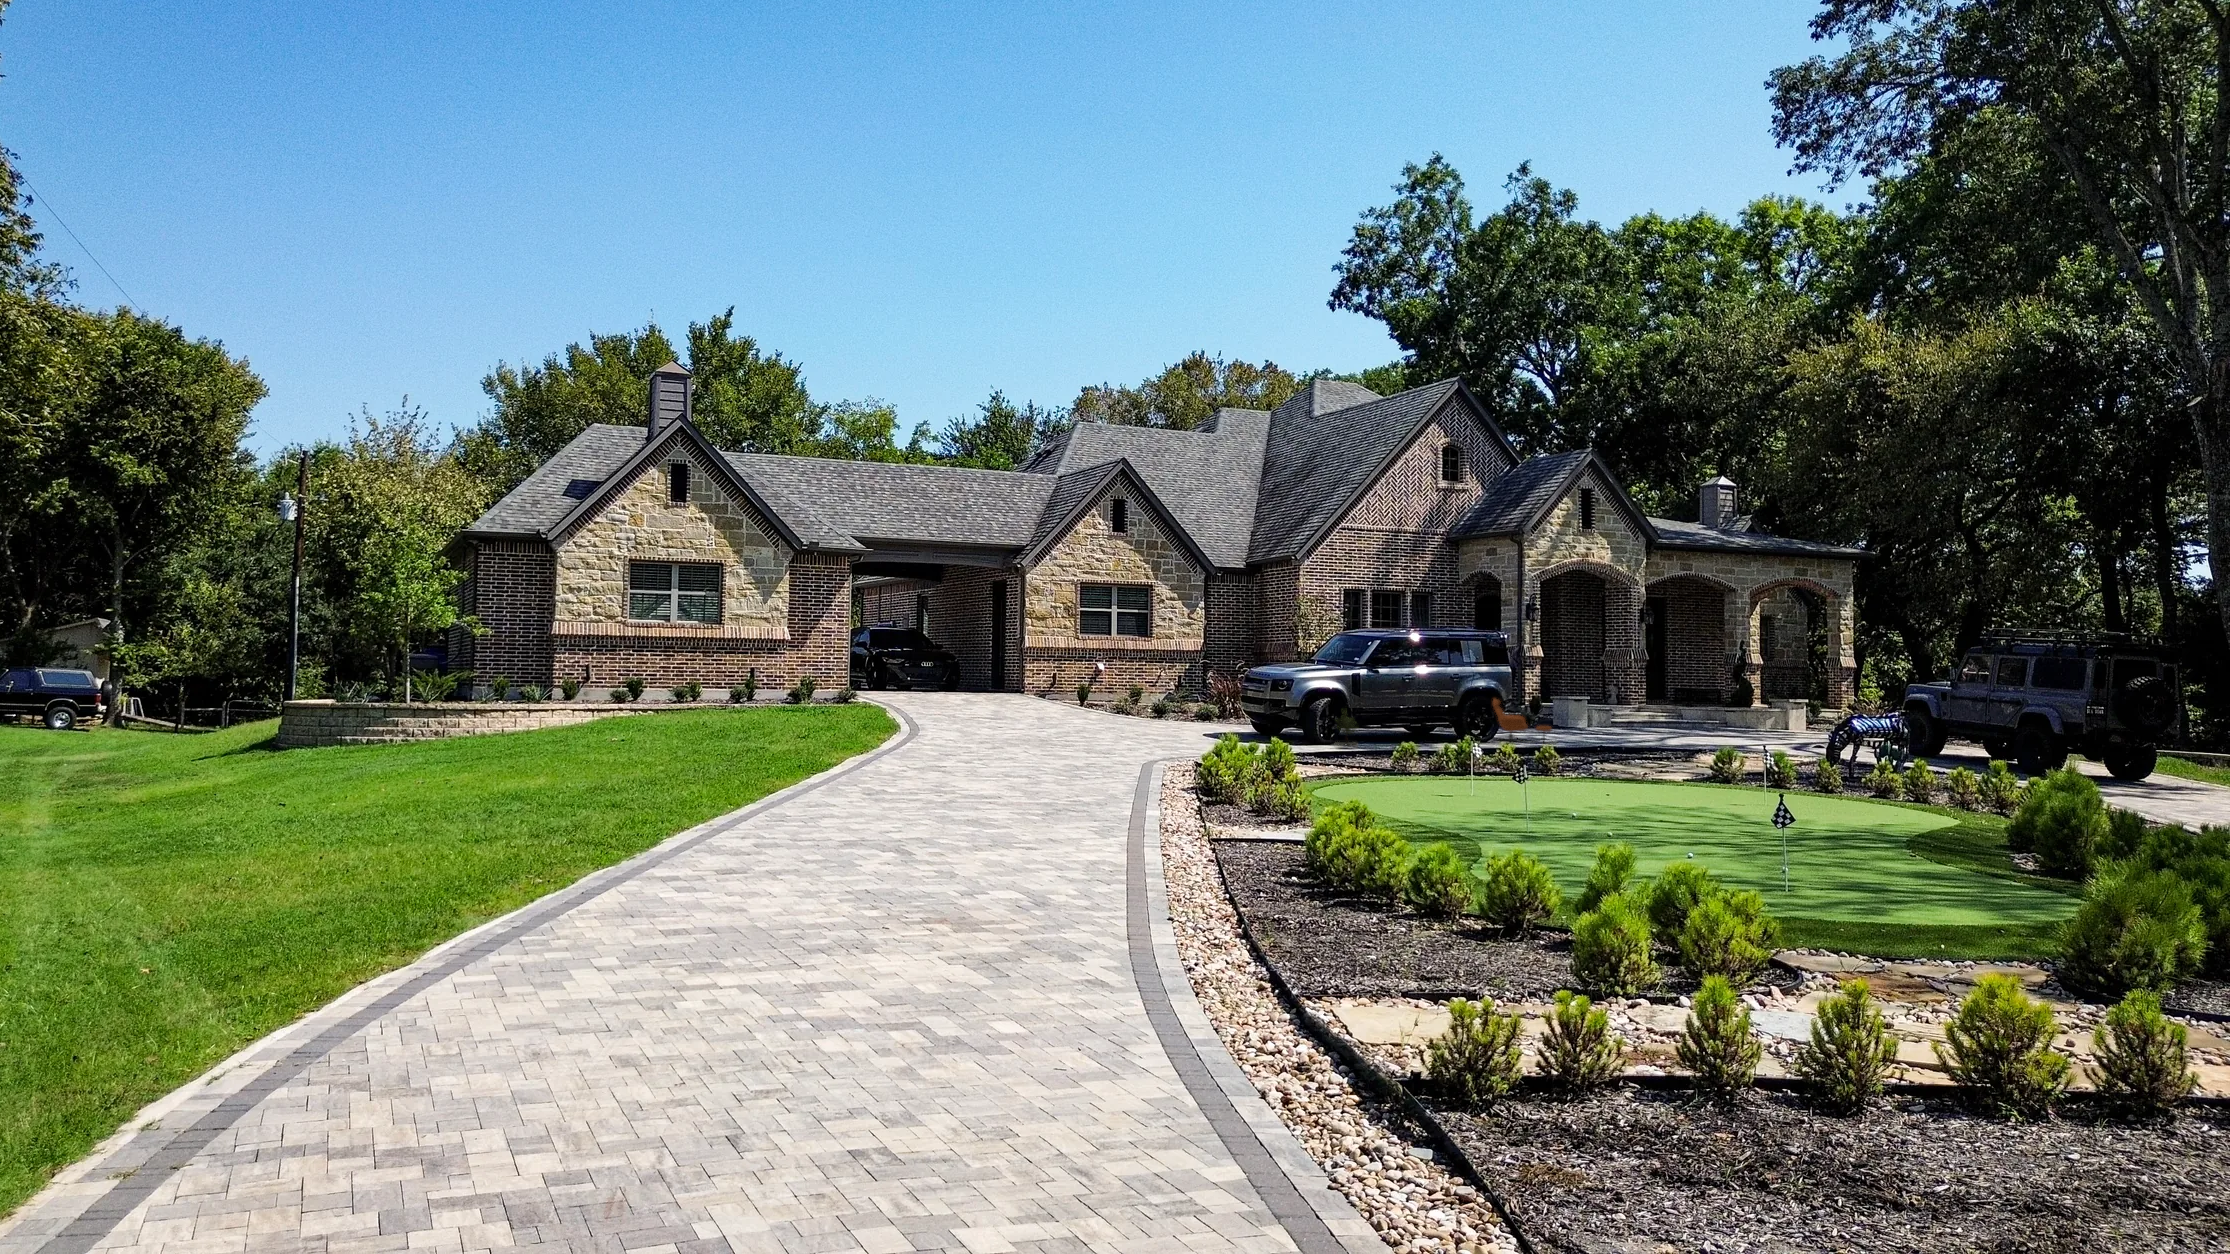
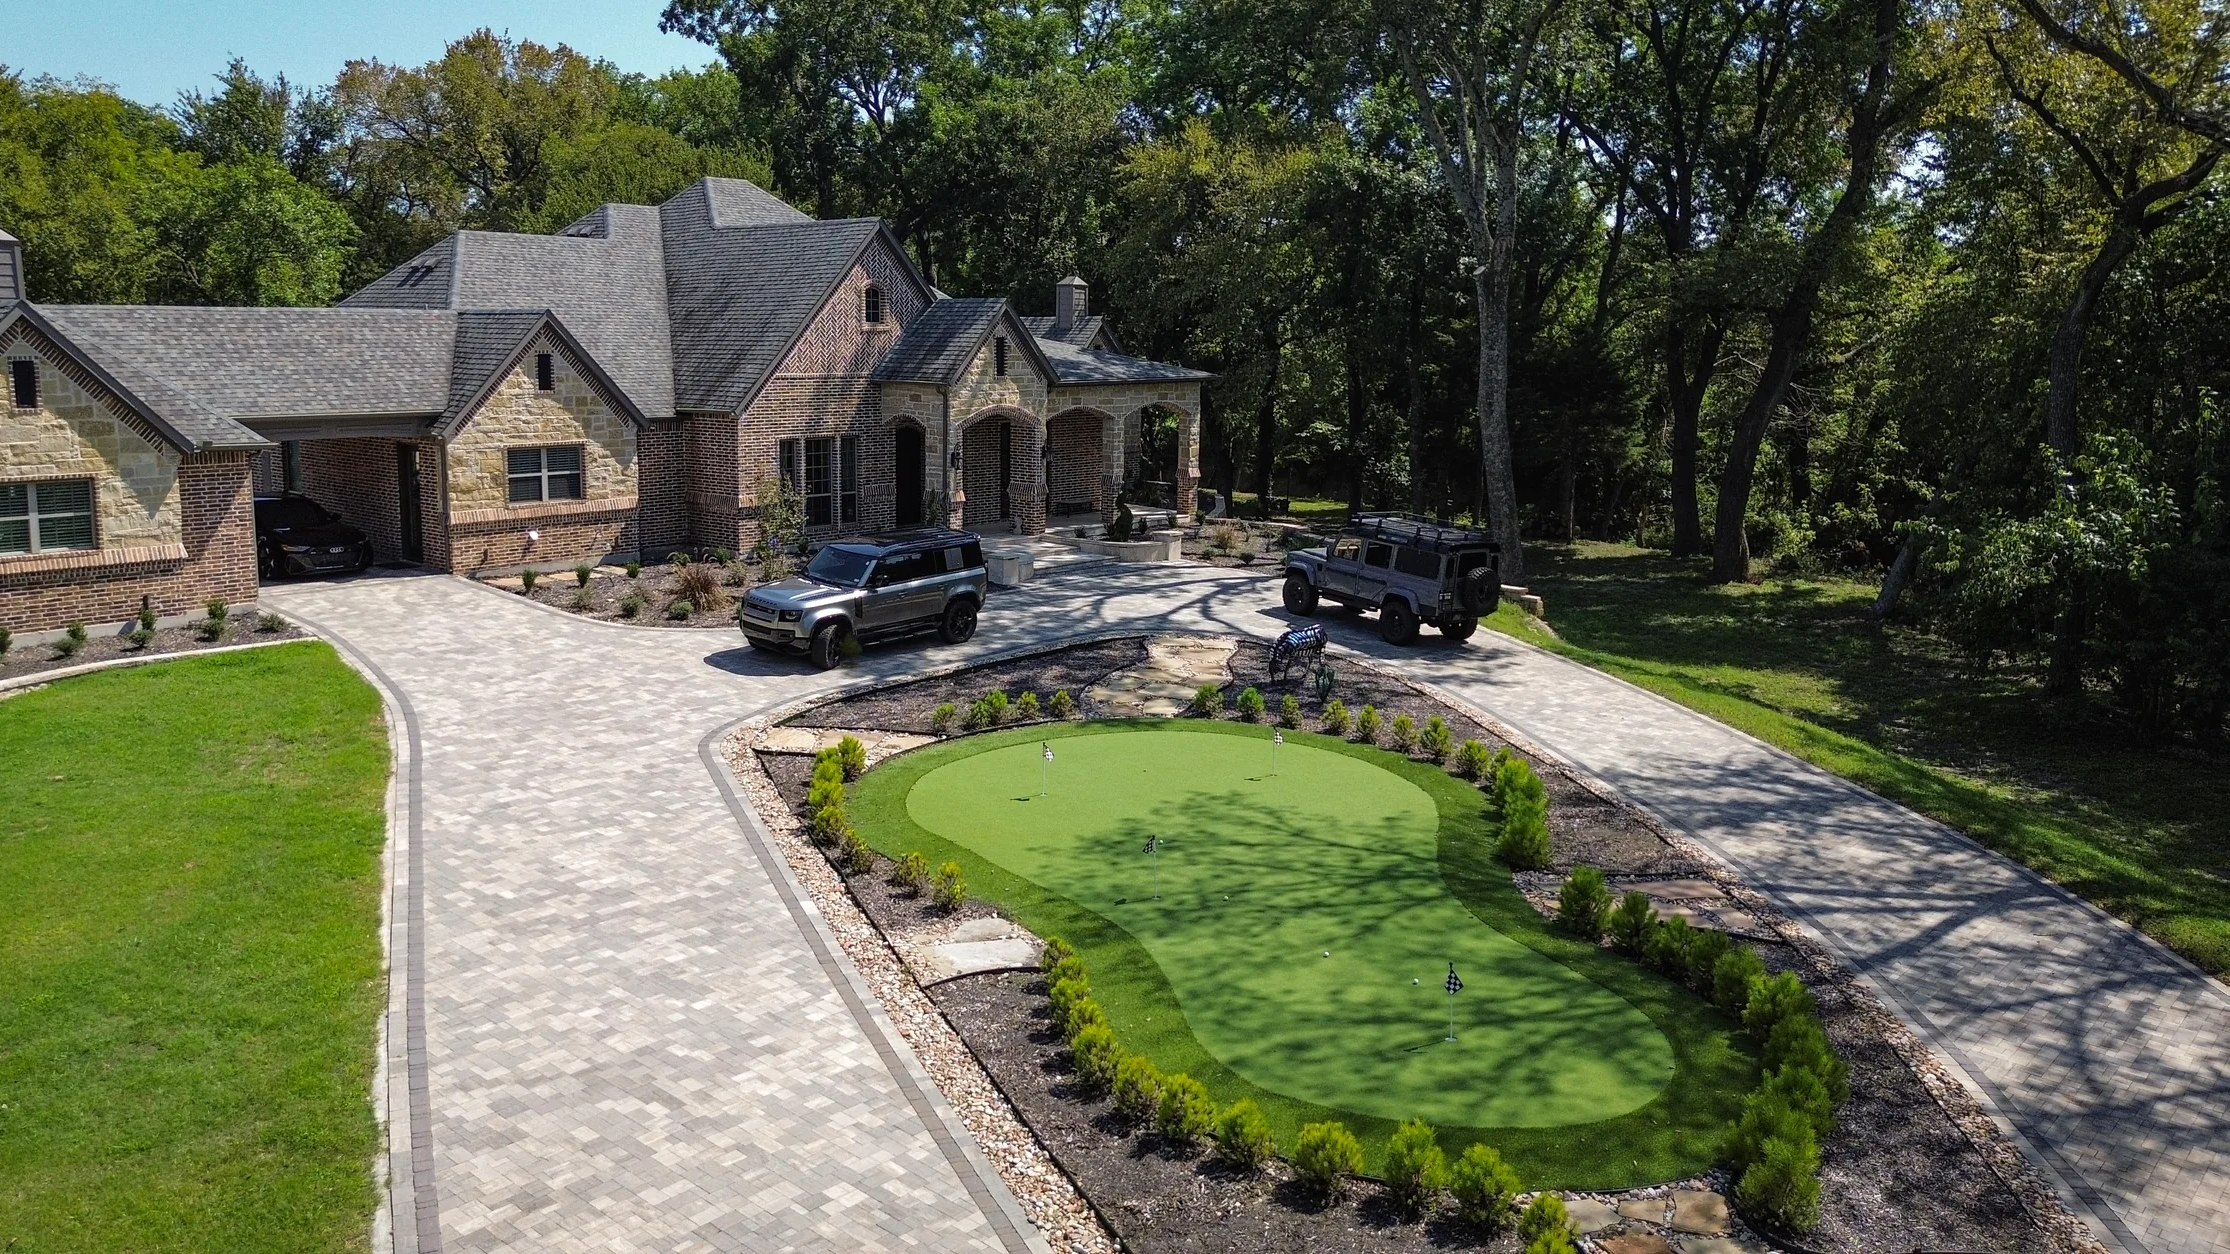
lounge chair: present [1493,699,1552,741] -> none [963,598,1016,638]

